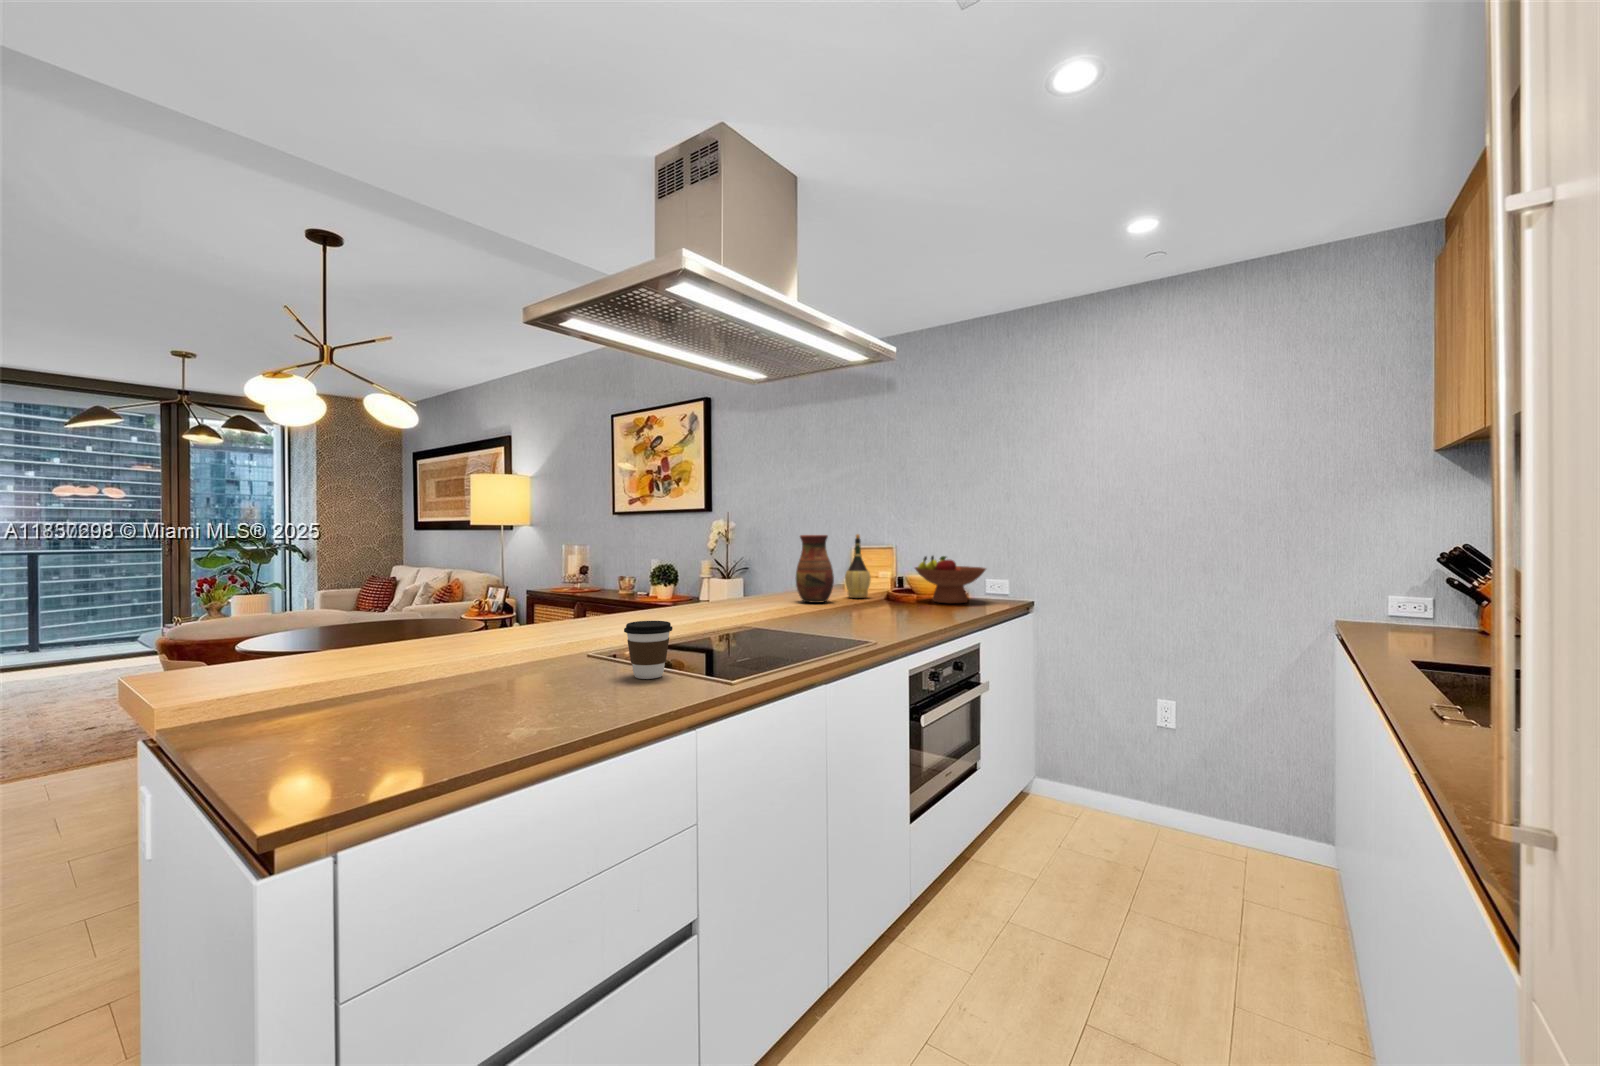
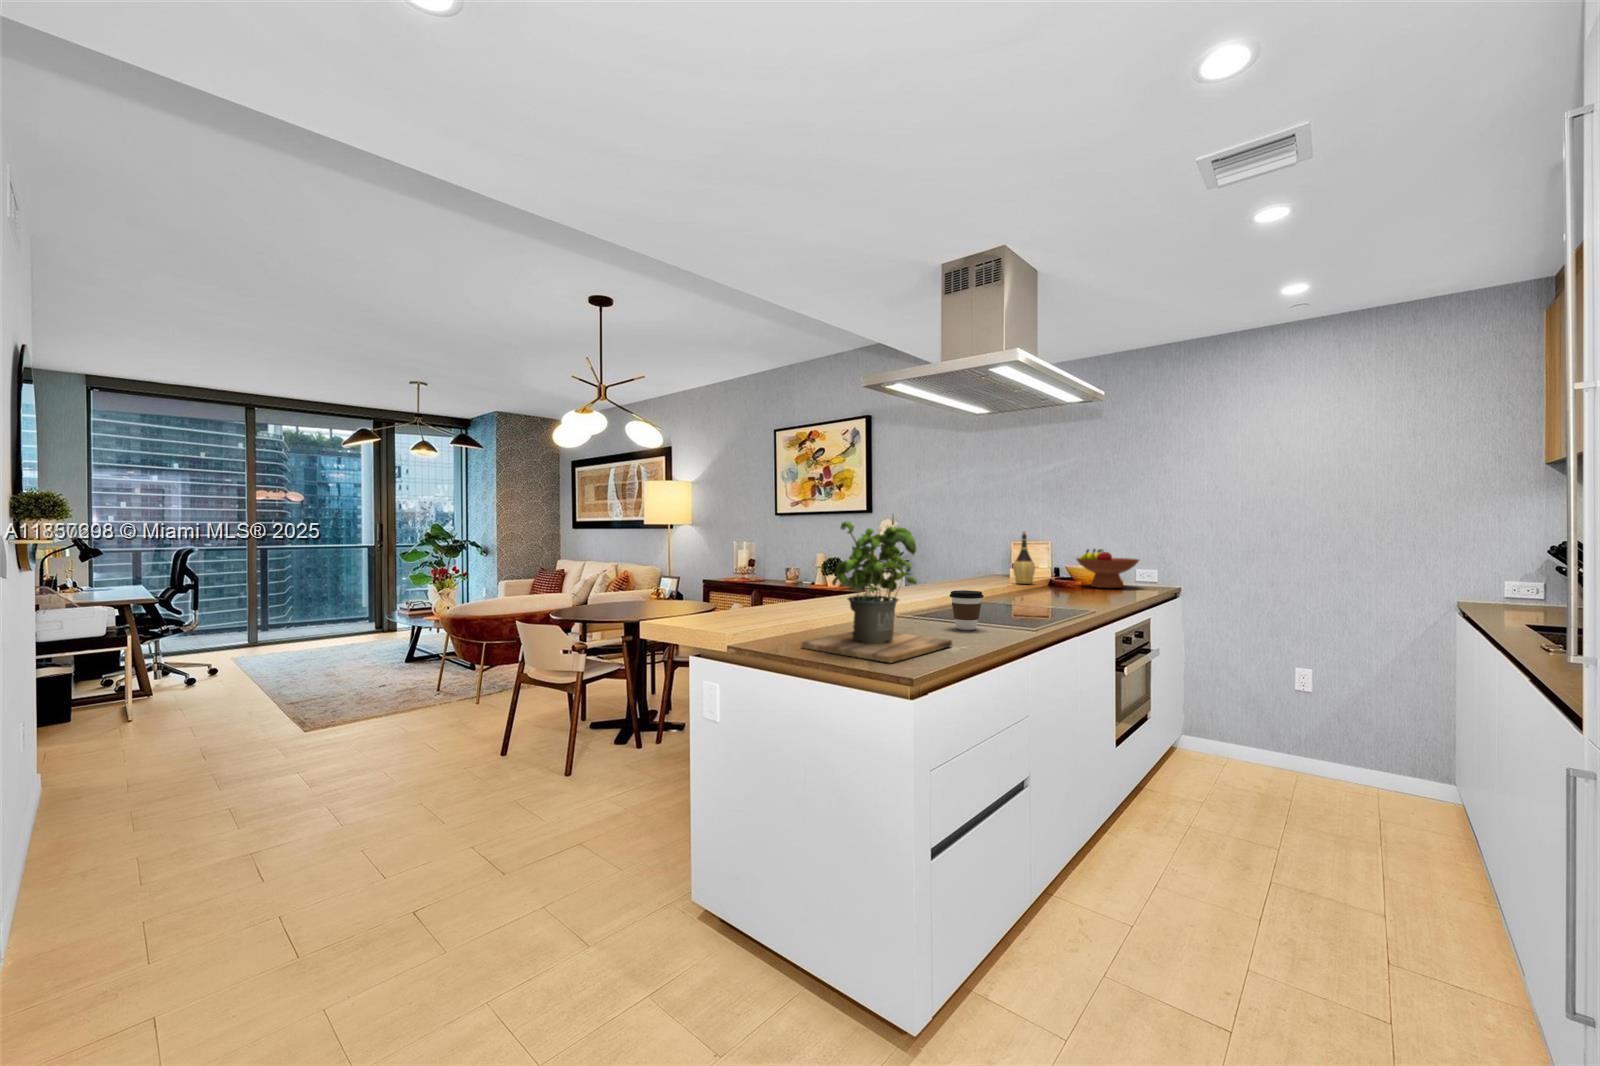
potted plant: none [301,522,555,761] -> present [801,521,952,663]
vase: present [796,535,834,603] -> none [979,531,1011,587]

